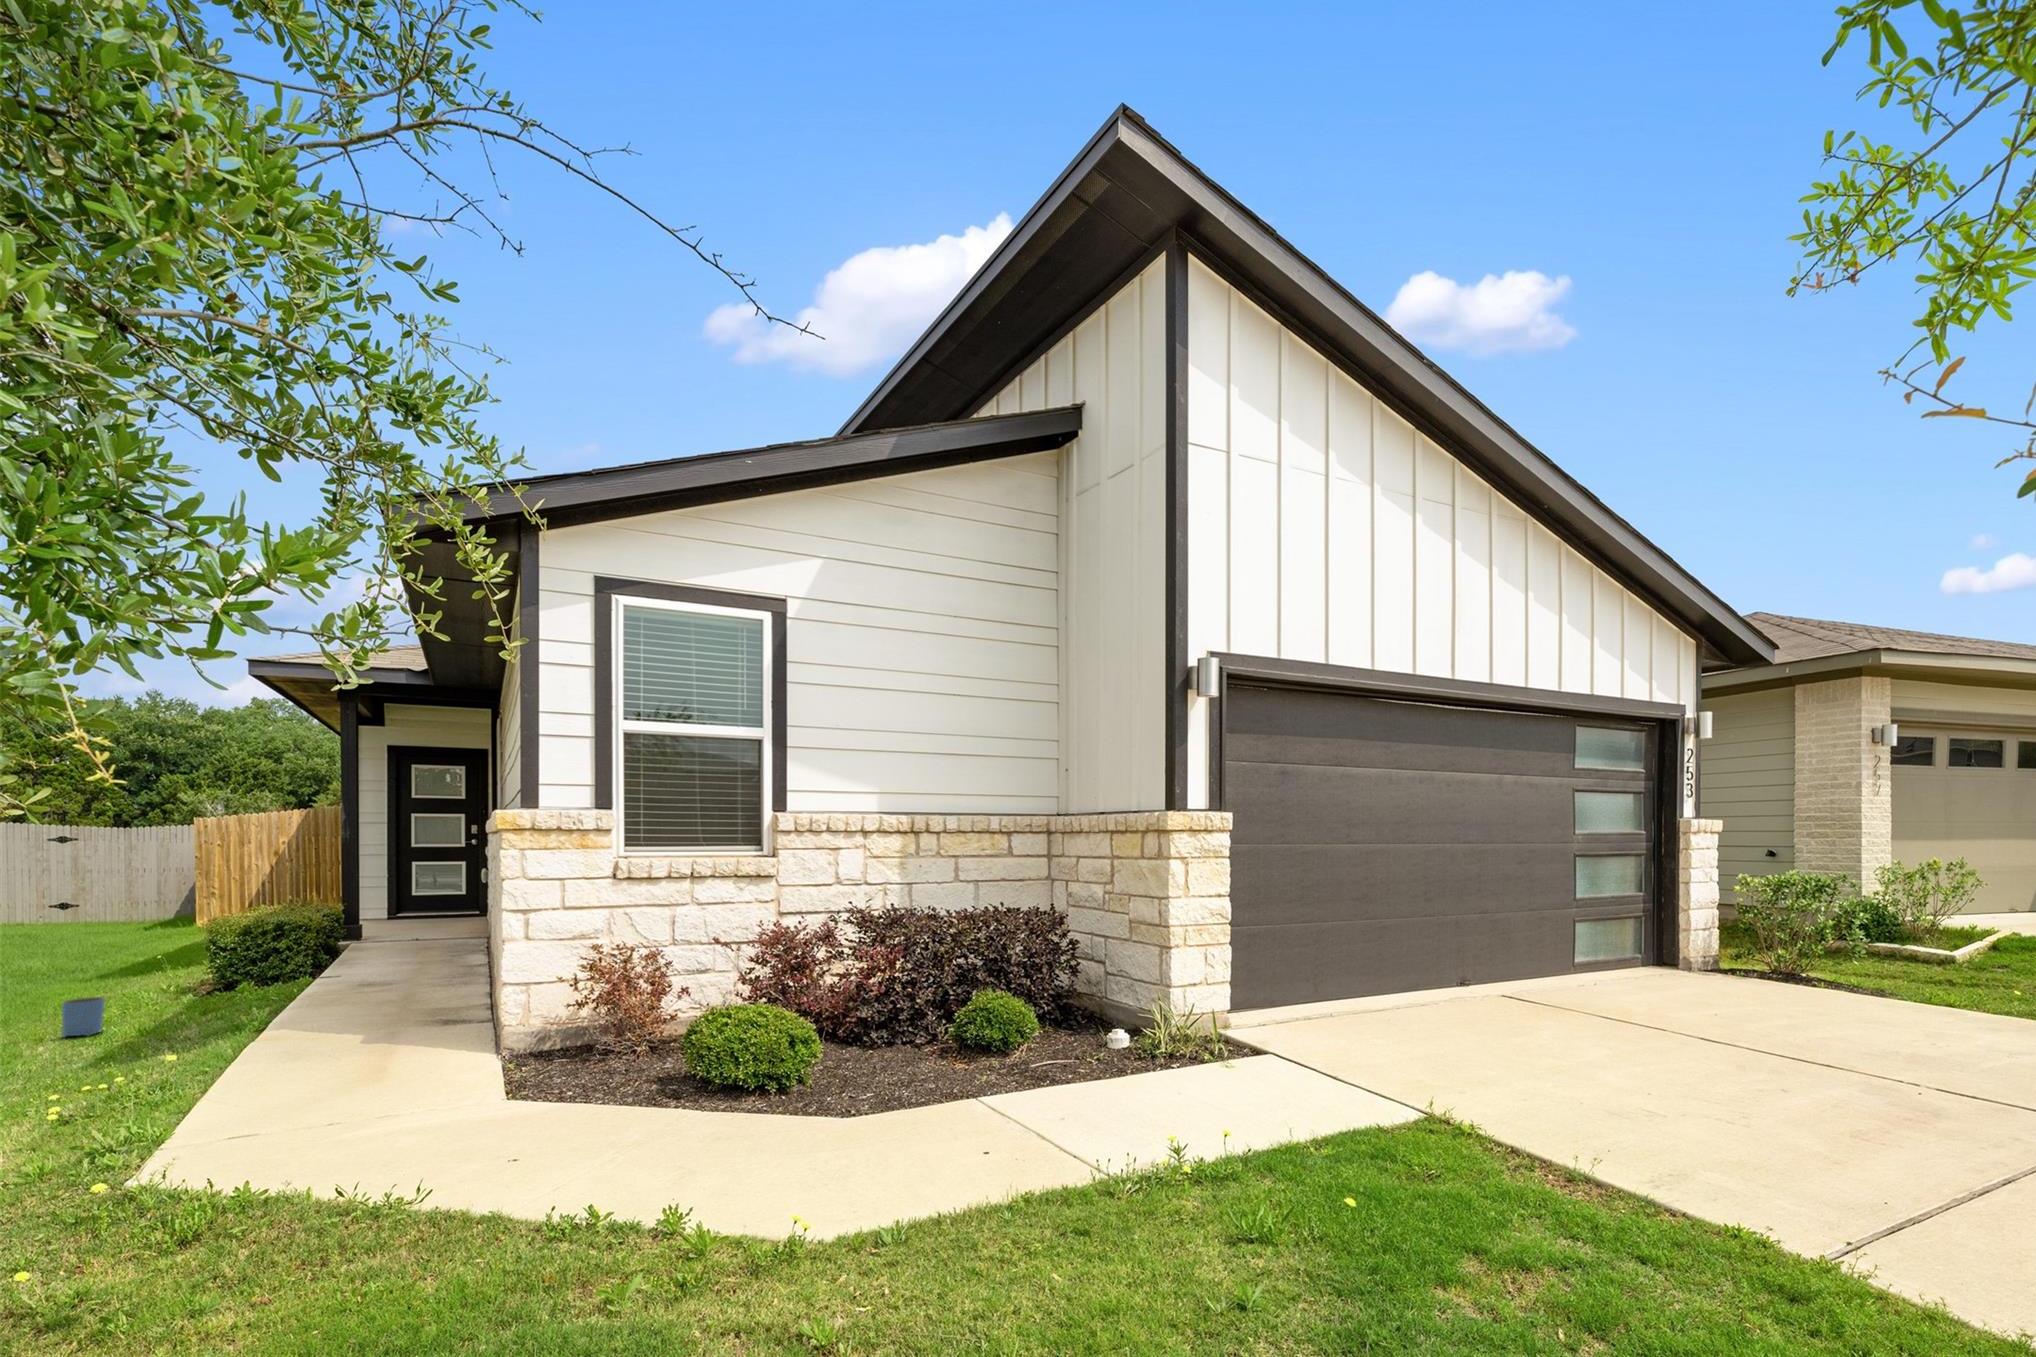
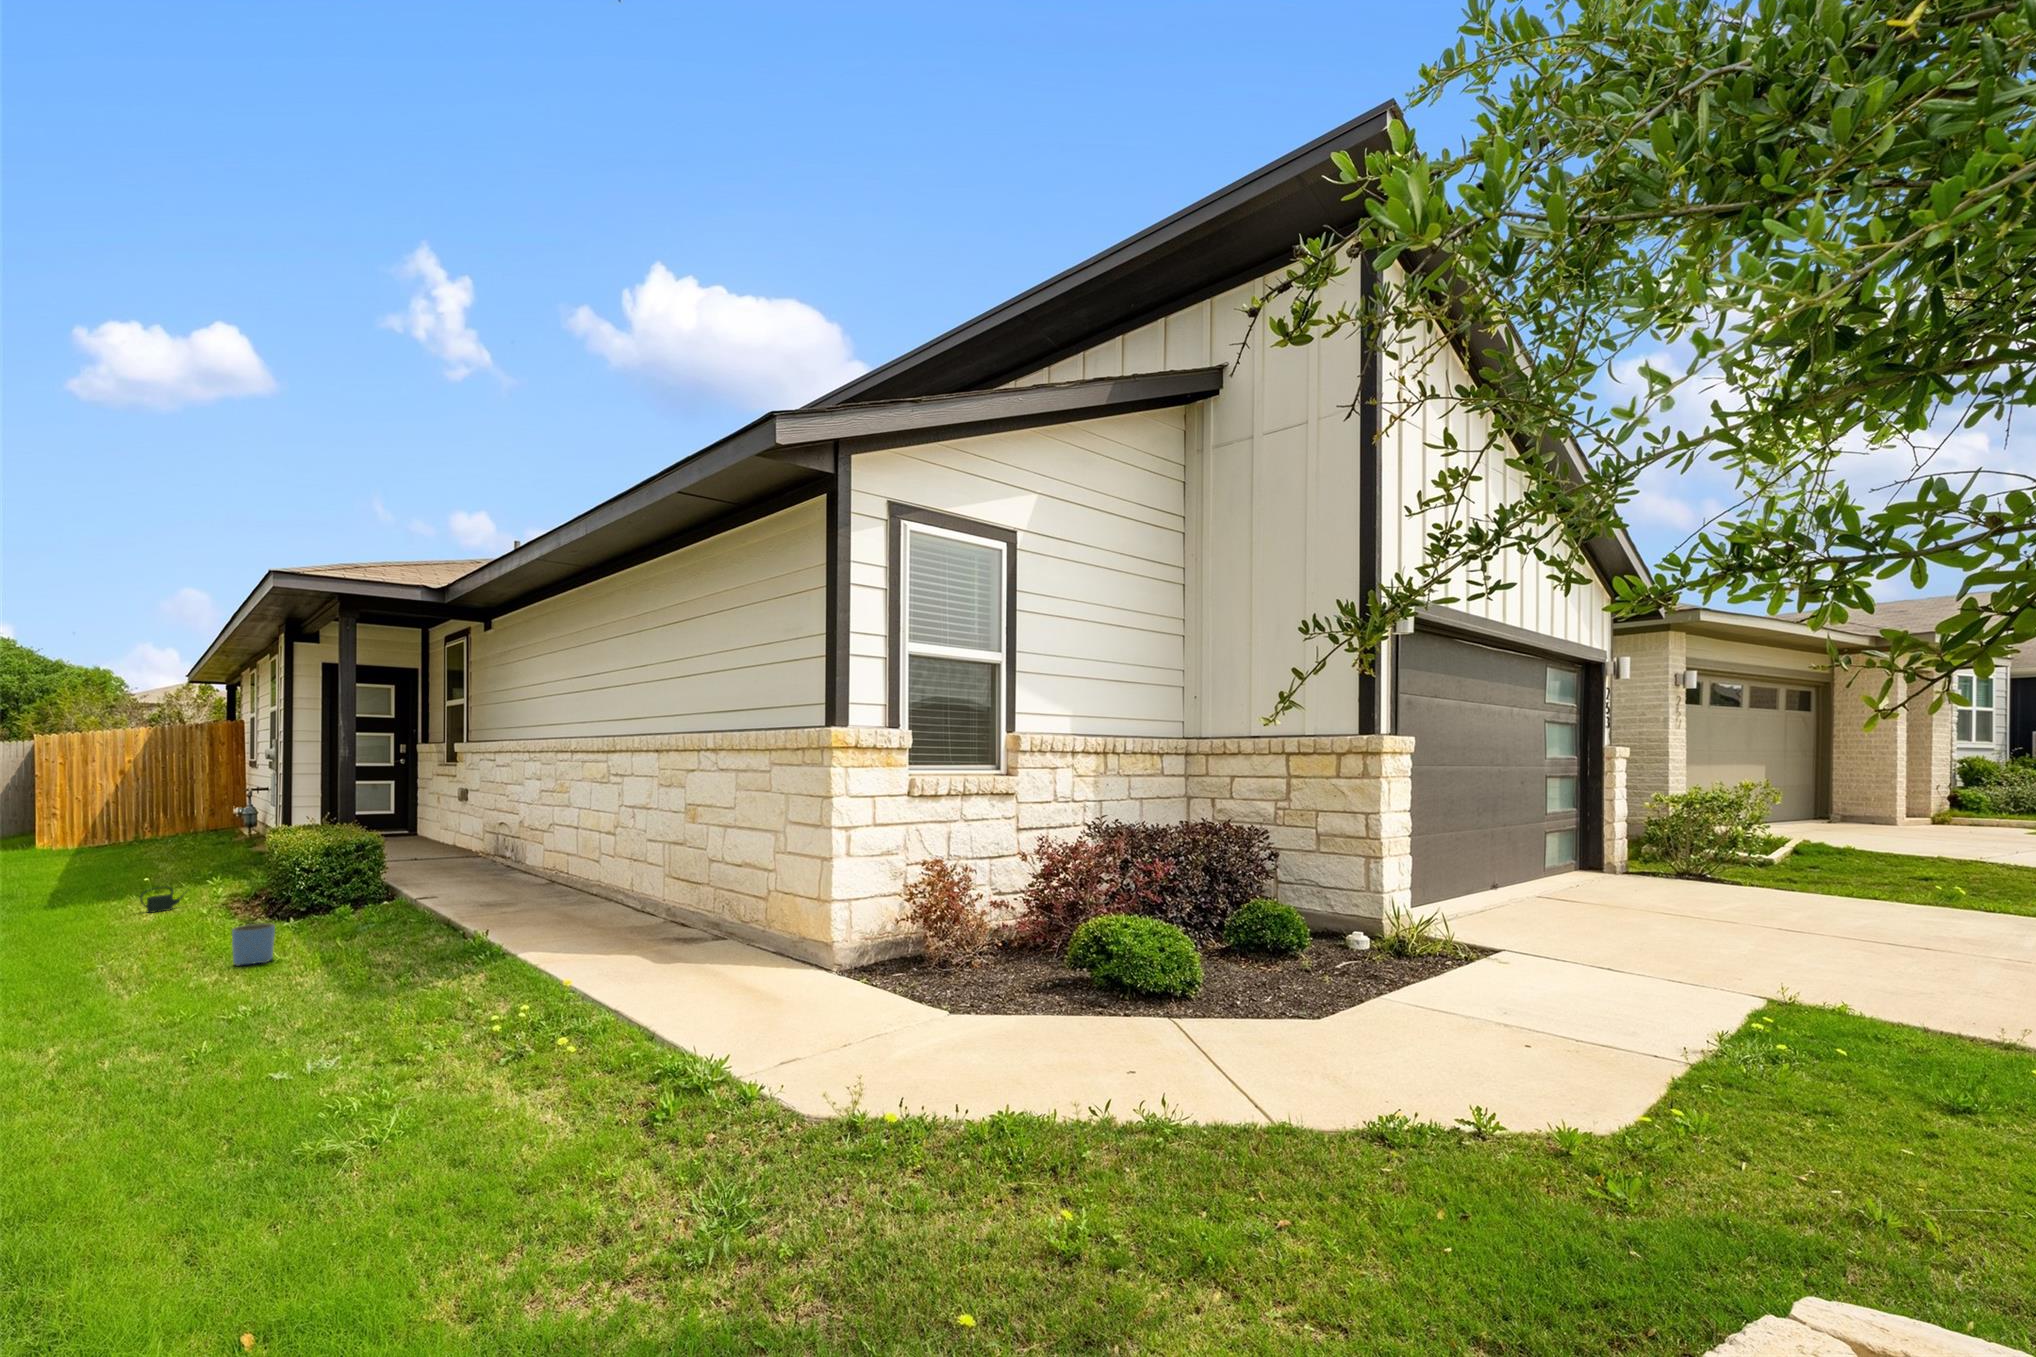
watering can: none [113,960,161,985] -> present [140,887,184,913]

